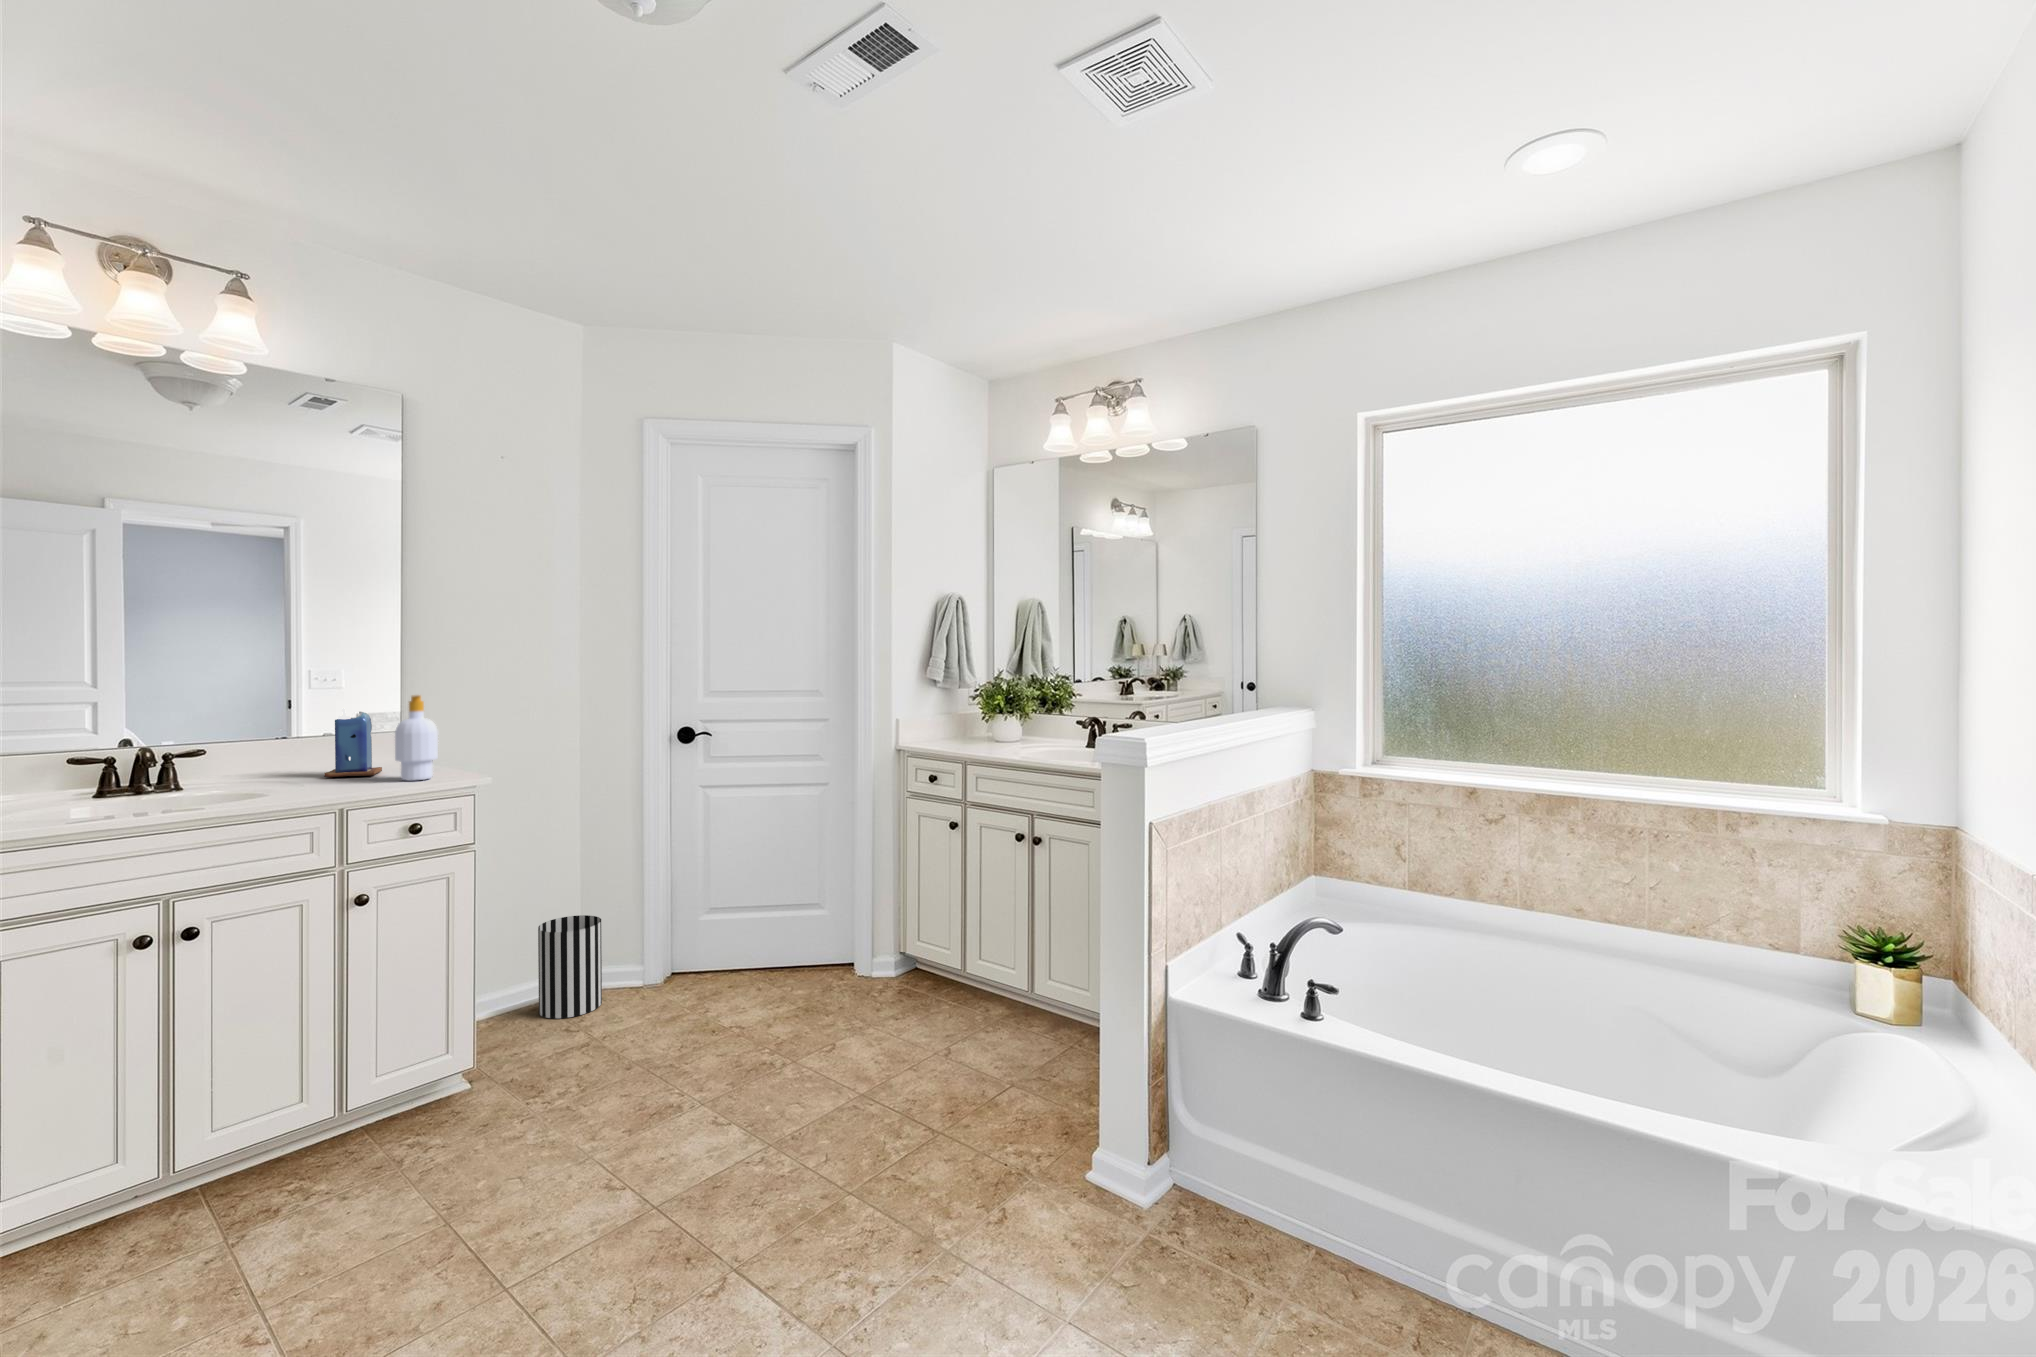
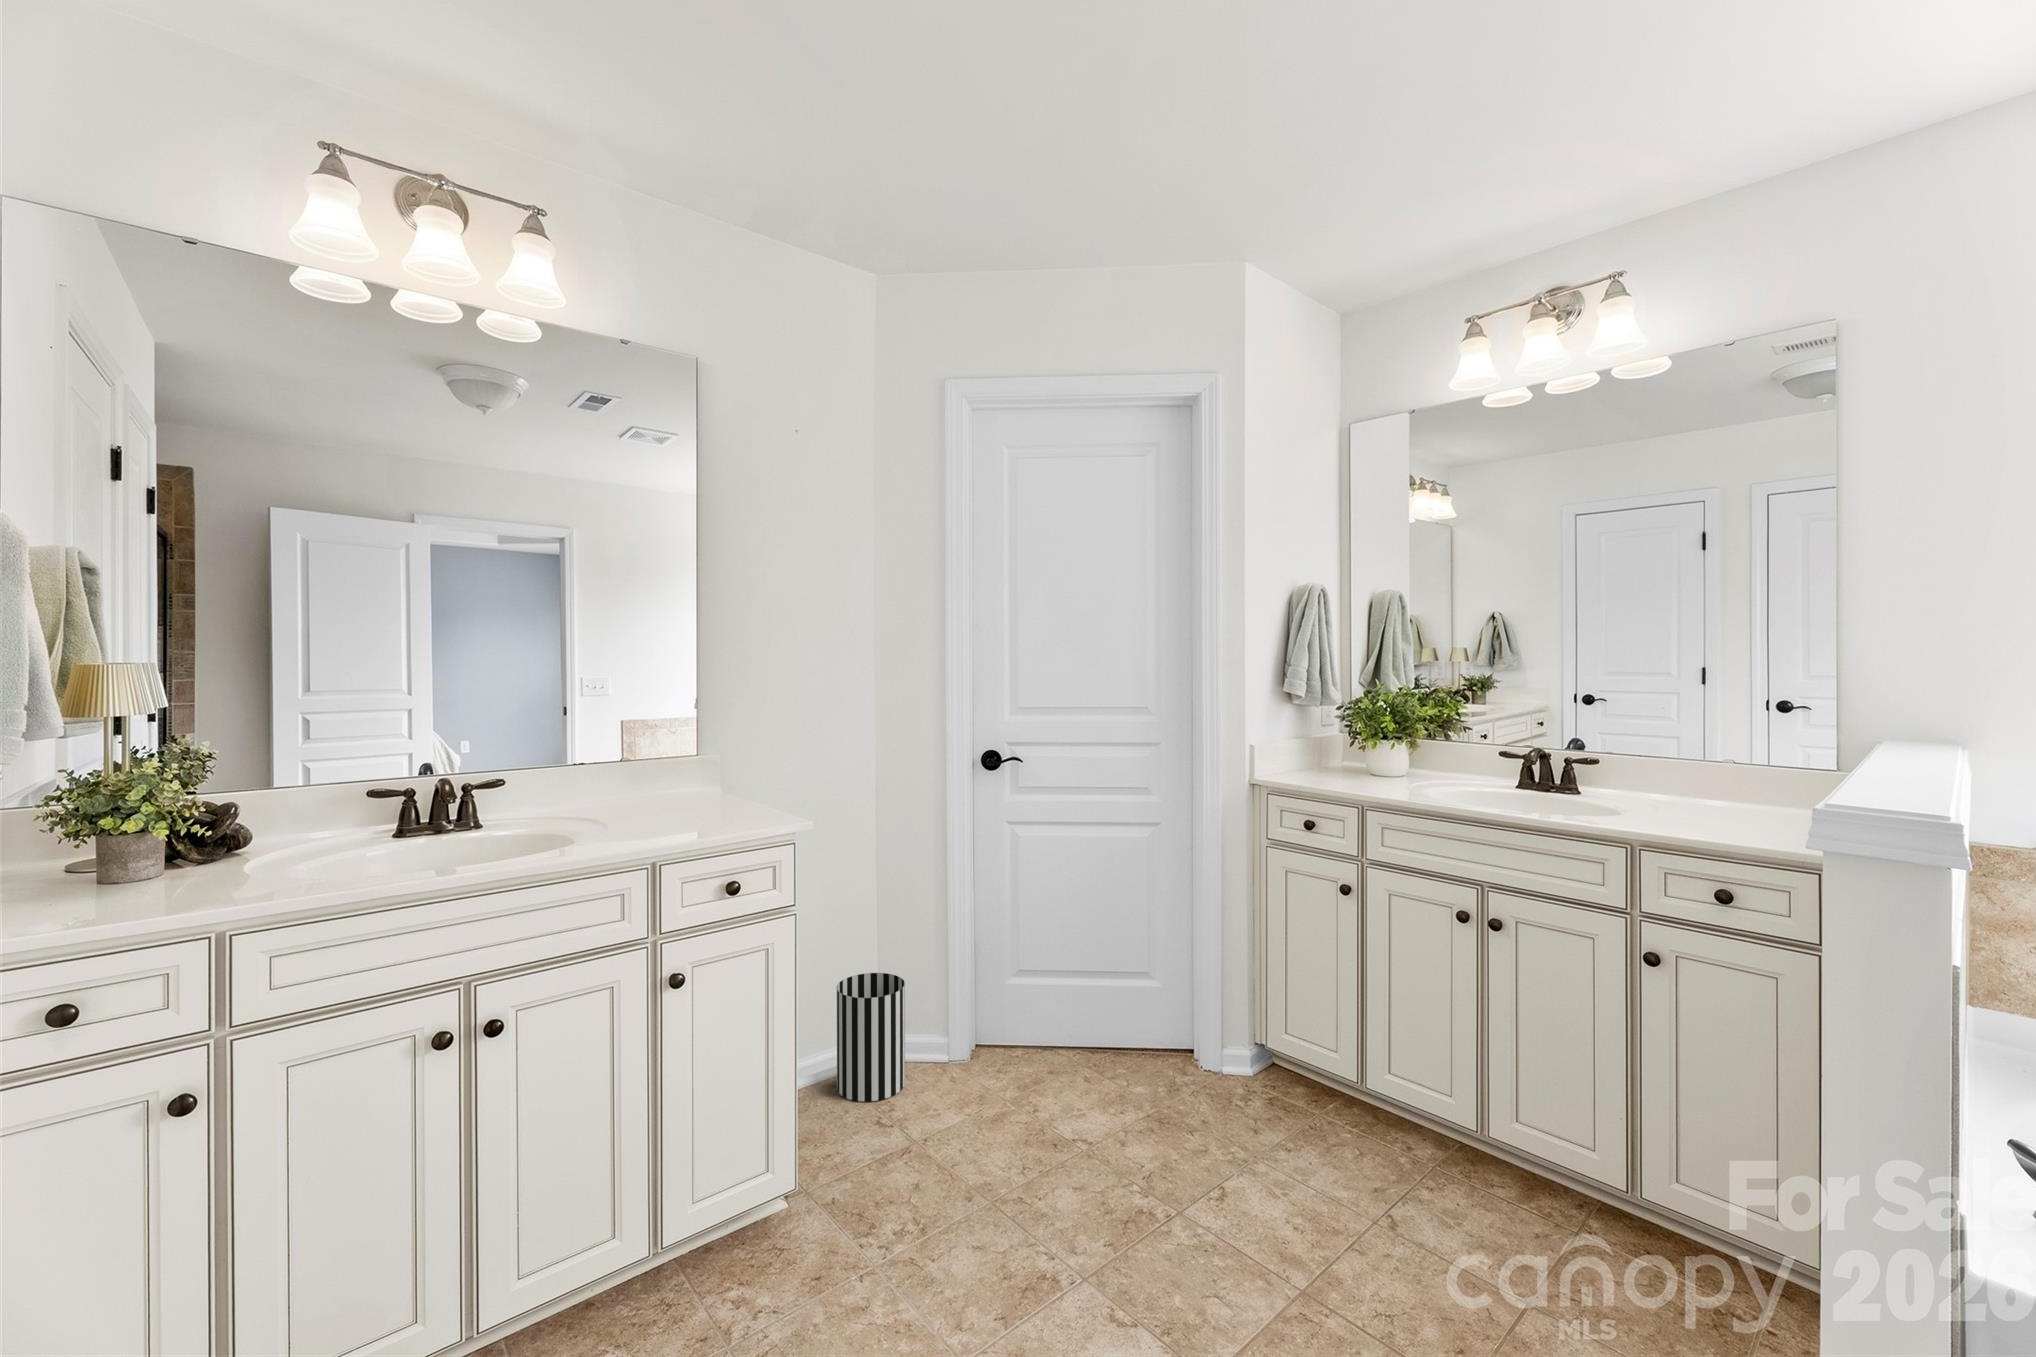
soap bottle: present [395,695,438,781] -> none [702,716,748,822]
candle: present [324,708,382,777] -> none [624,729,681,813]

